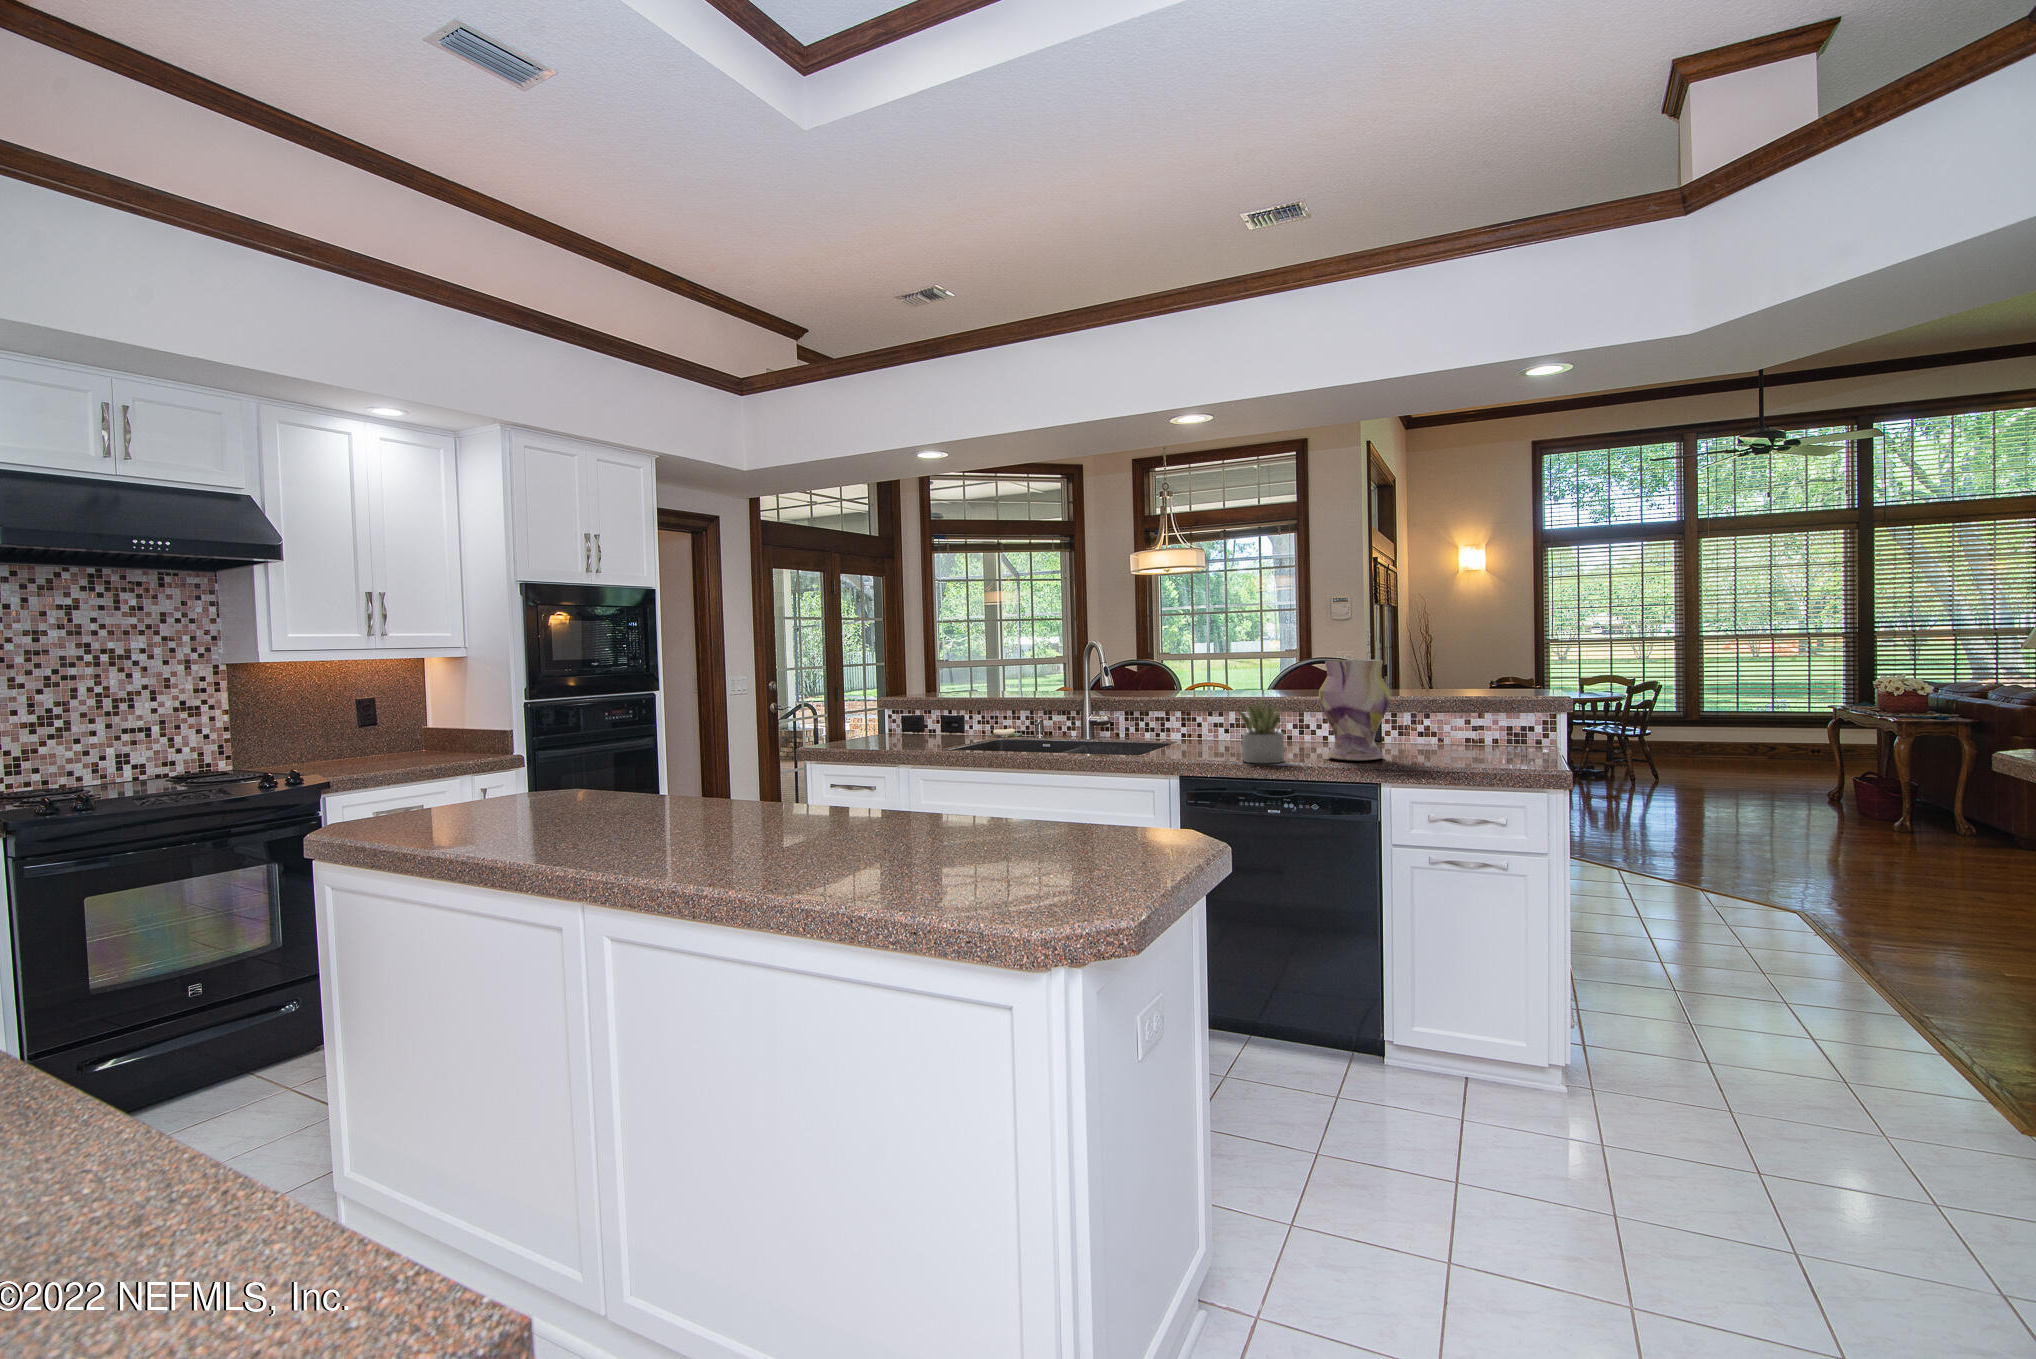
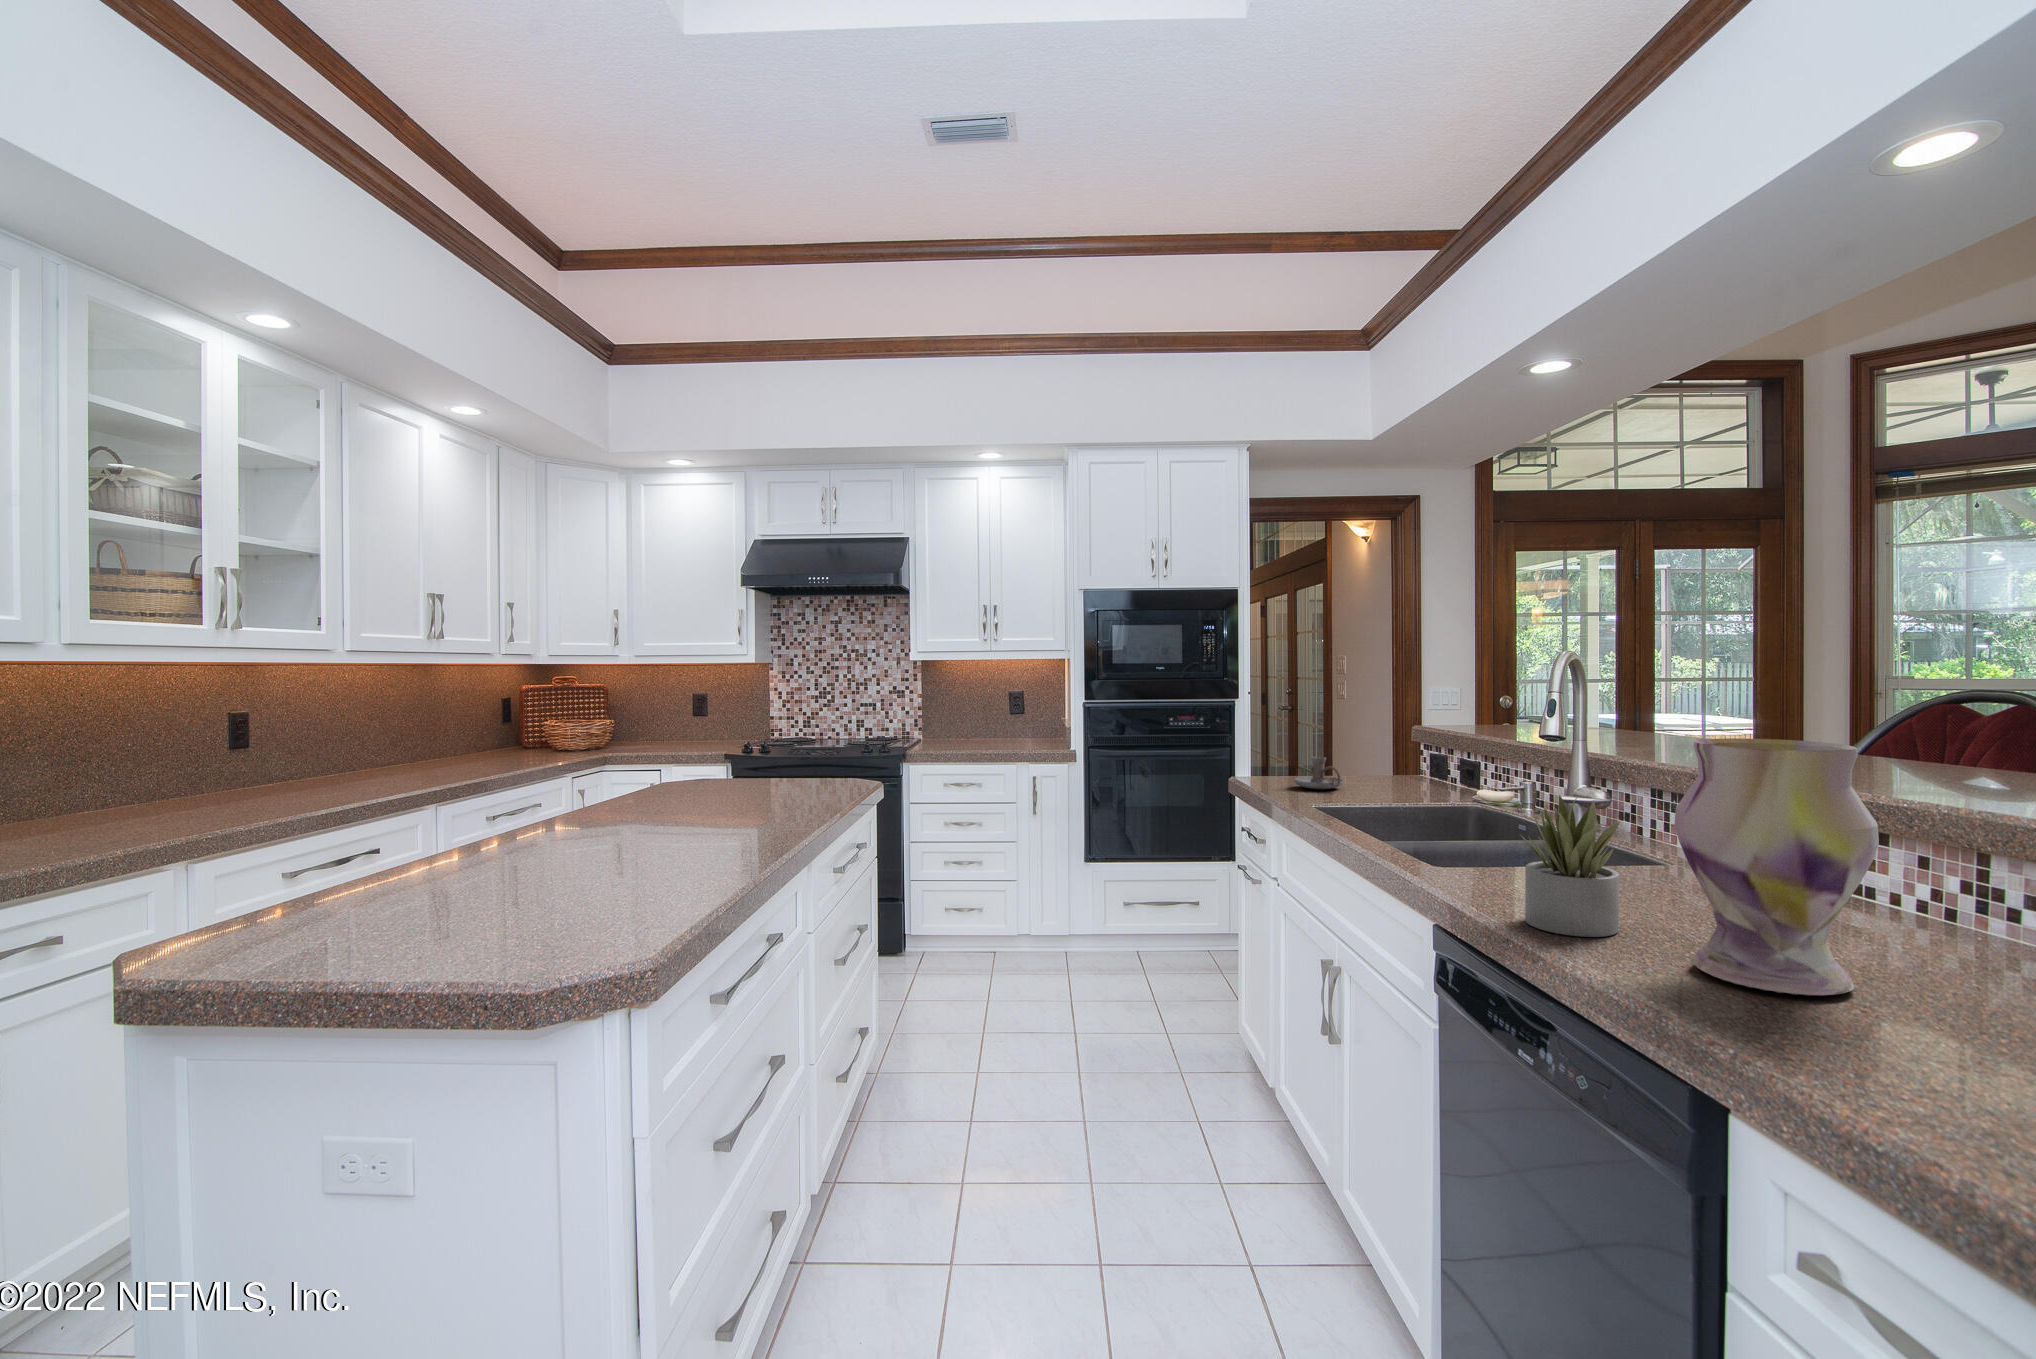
candle holder: none [858,720,903,746] -> present [1294,757,1343,789]

